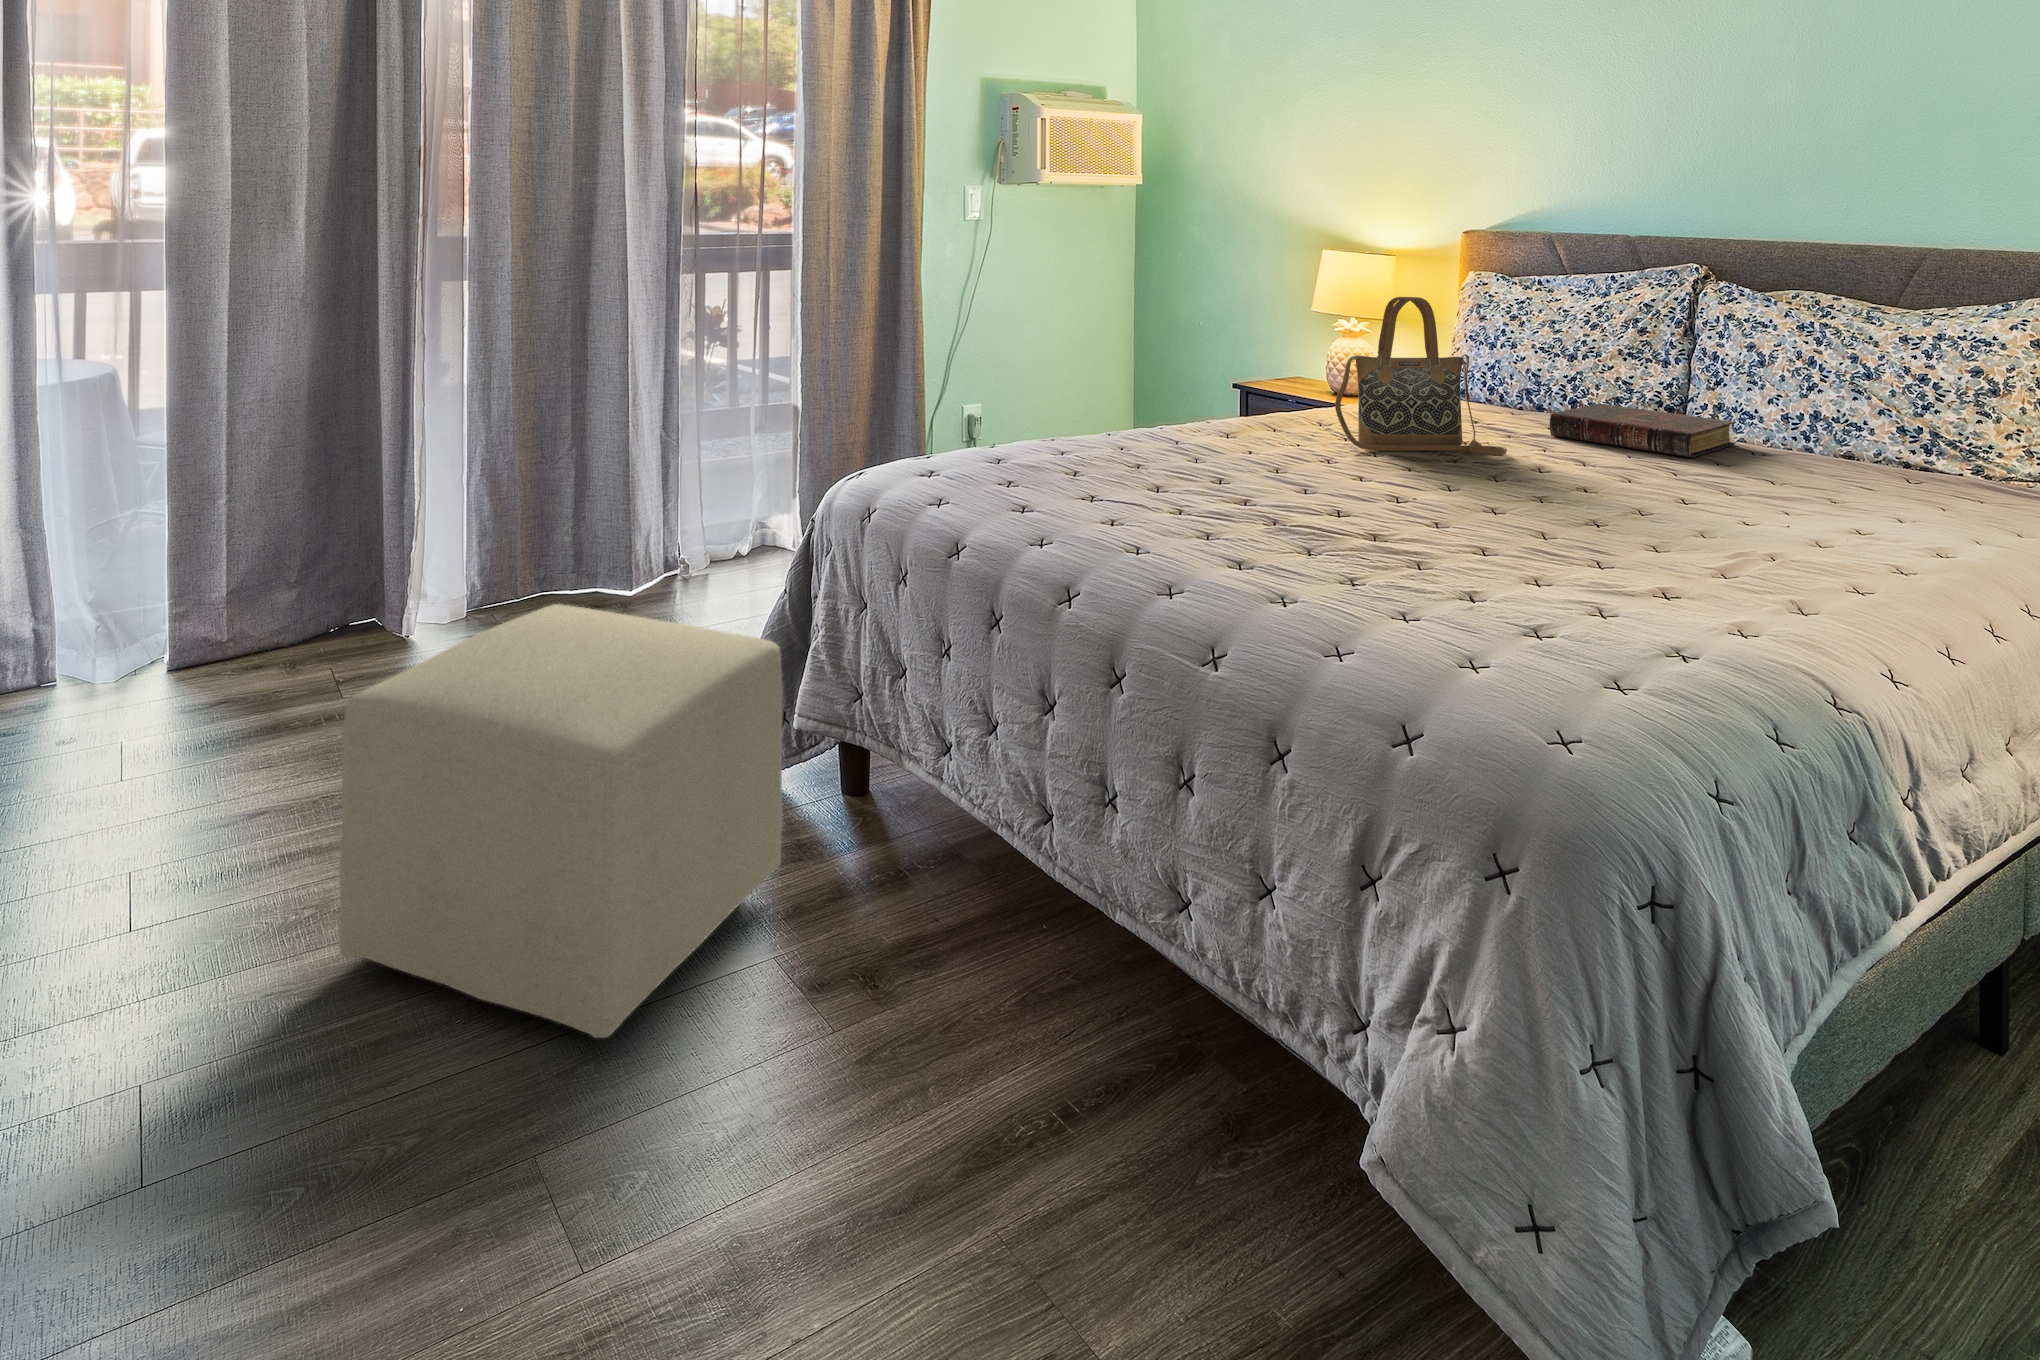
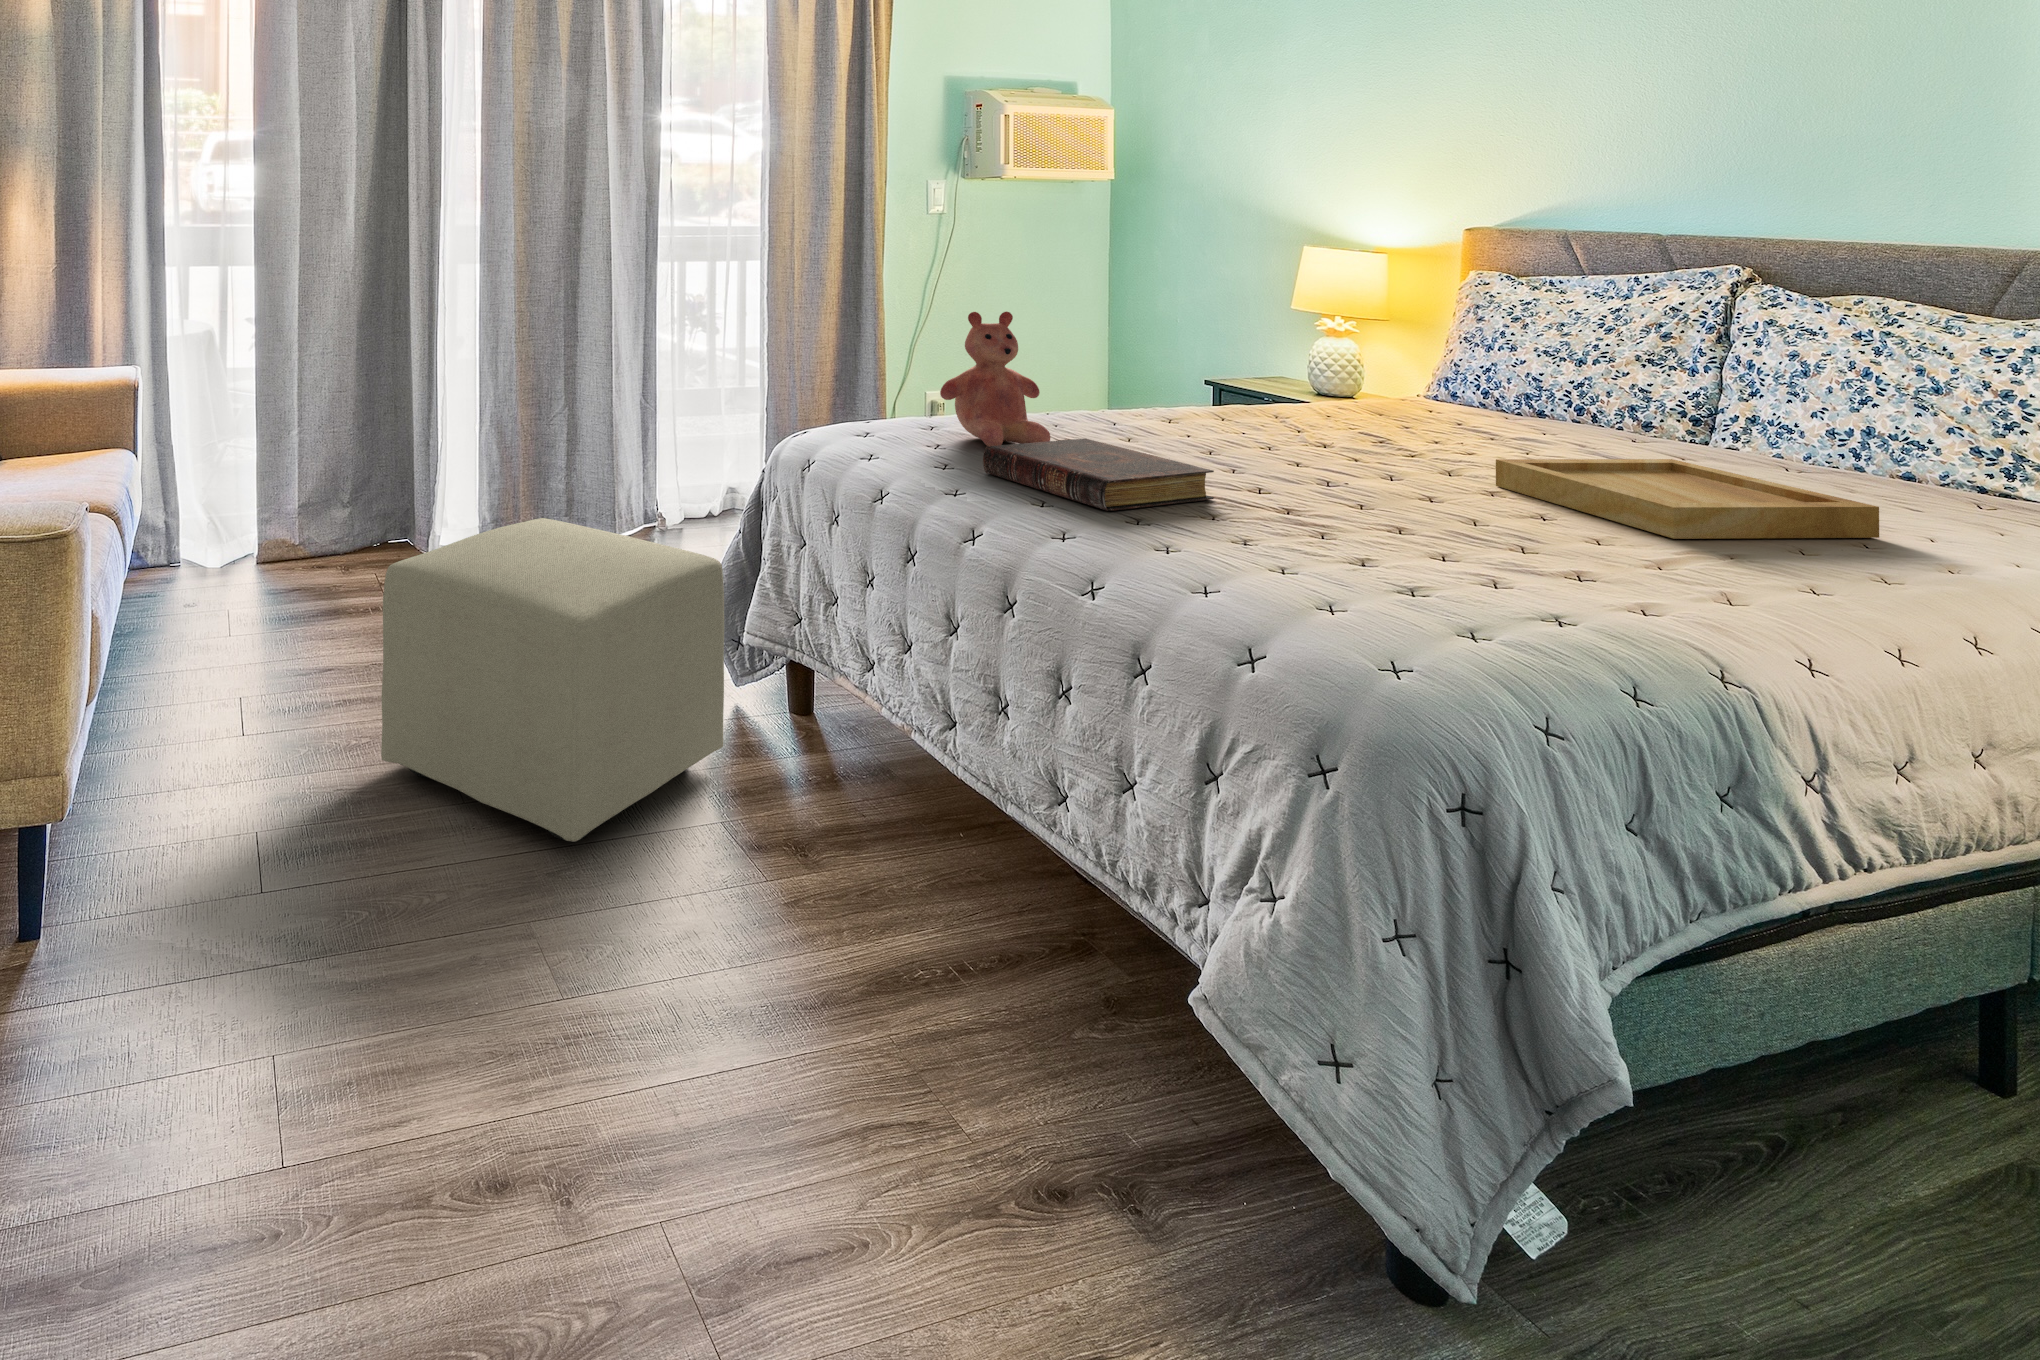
handbag: present [1335,297,1507,456] -> none [1277,288,1470,450]
teddy bear: none [1017,333,1133,486] -> present [940,311,1050,447]
book: present [1550,404,1735,458] -> present [983,438,1214,511]
tray: none [1548,457,1869,545] -> present [1496,459,1879,539]

